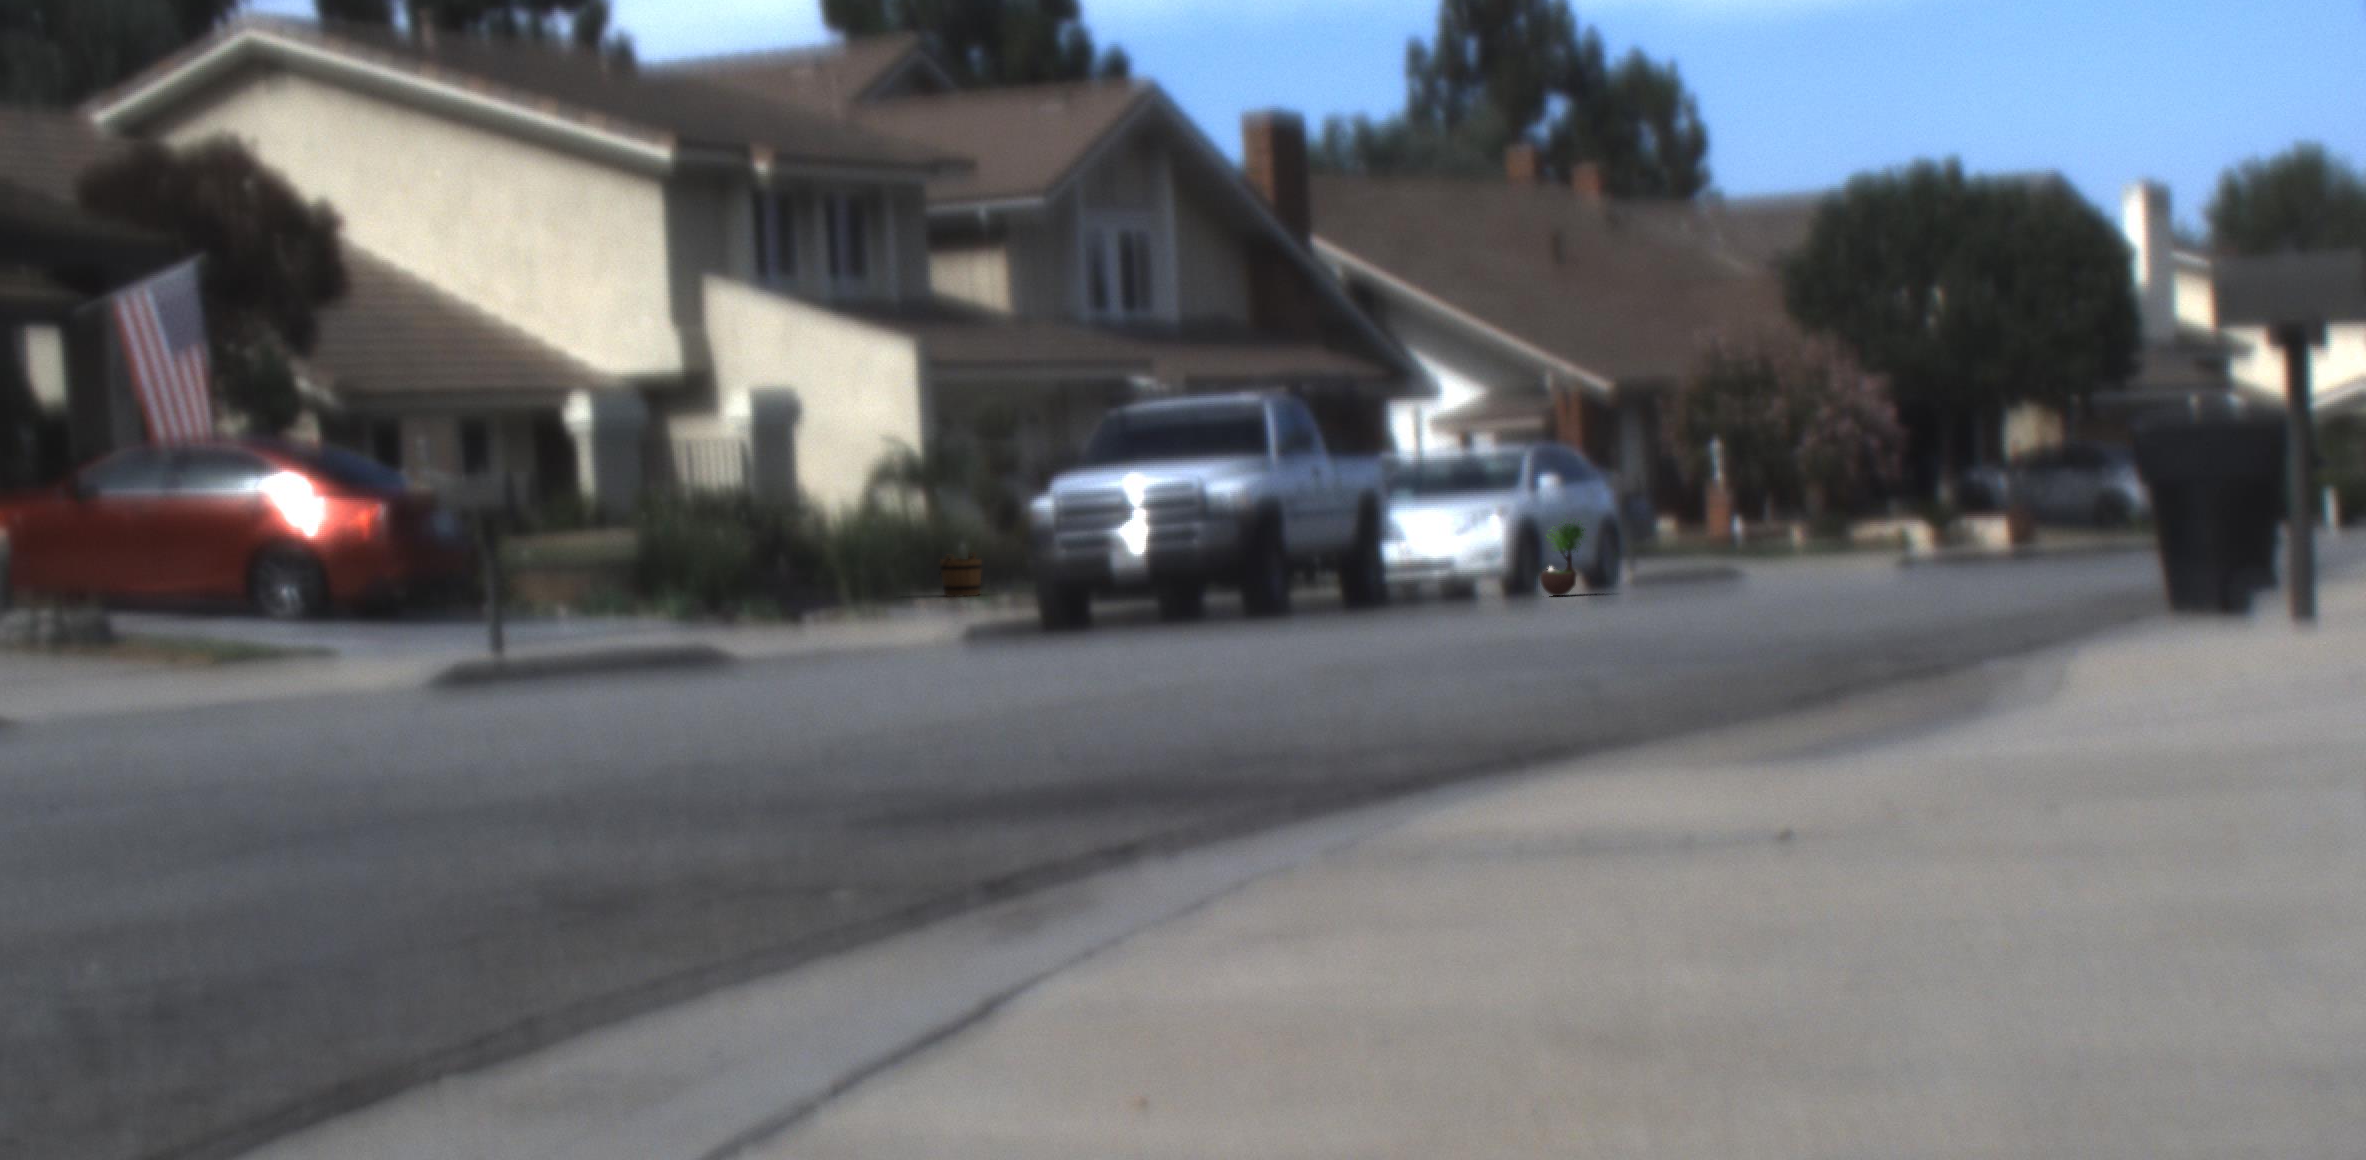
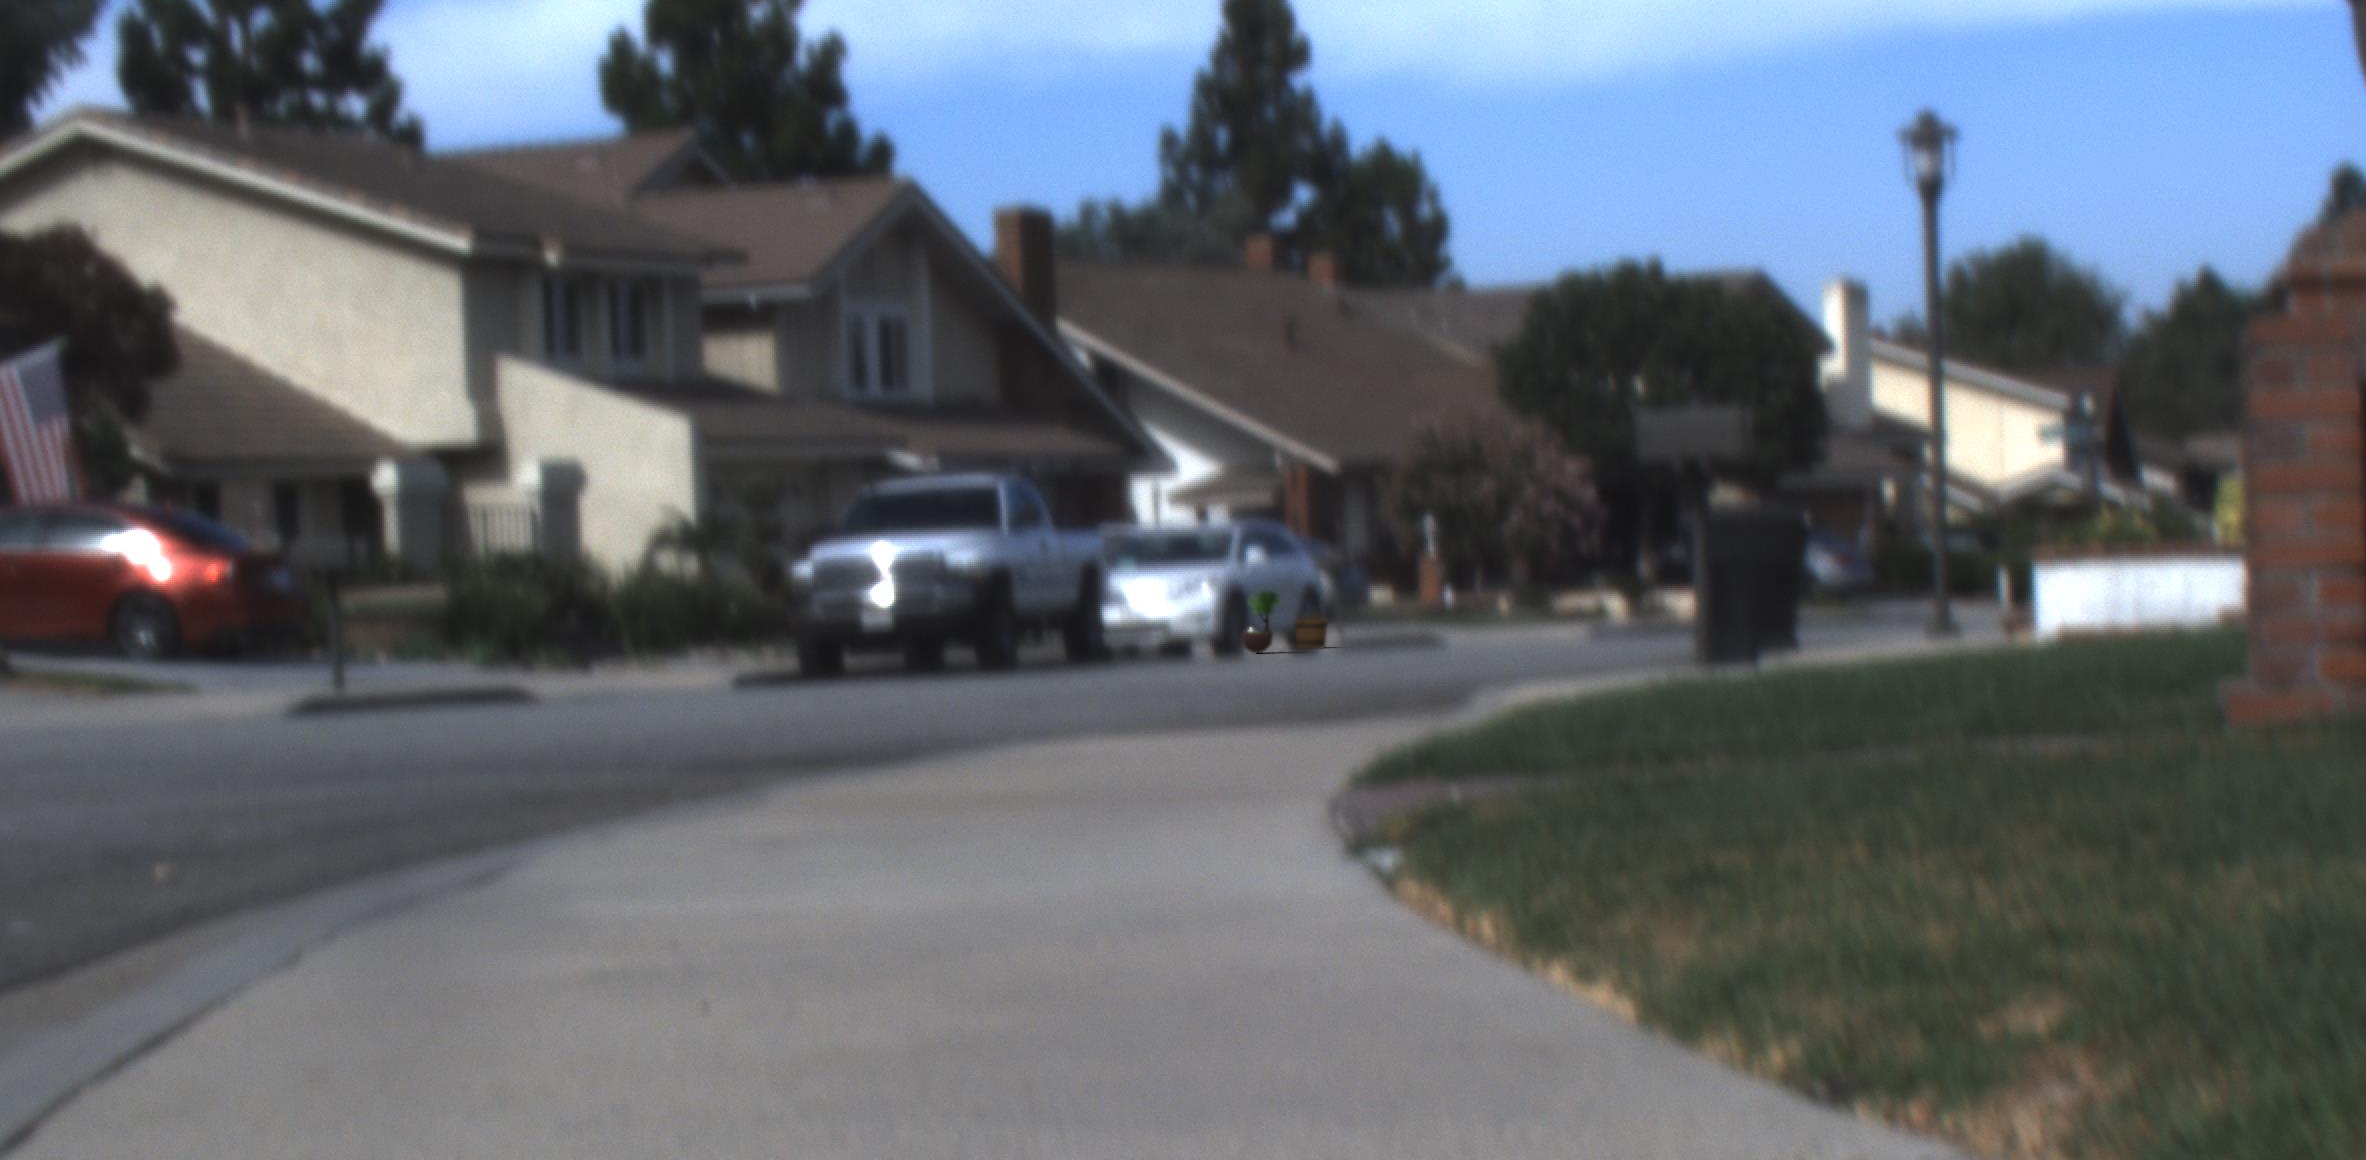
bucket: present [940,553,982,597] -> present [1294,615,1328,649]

